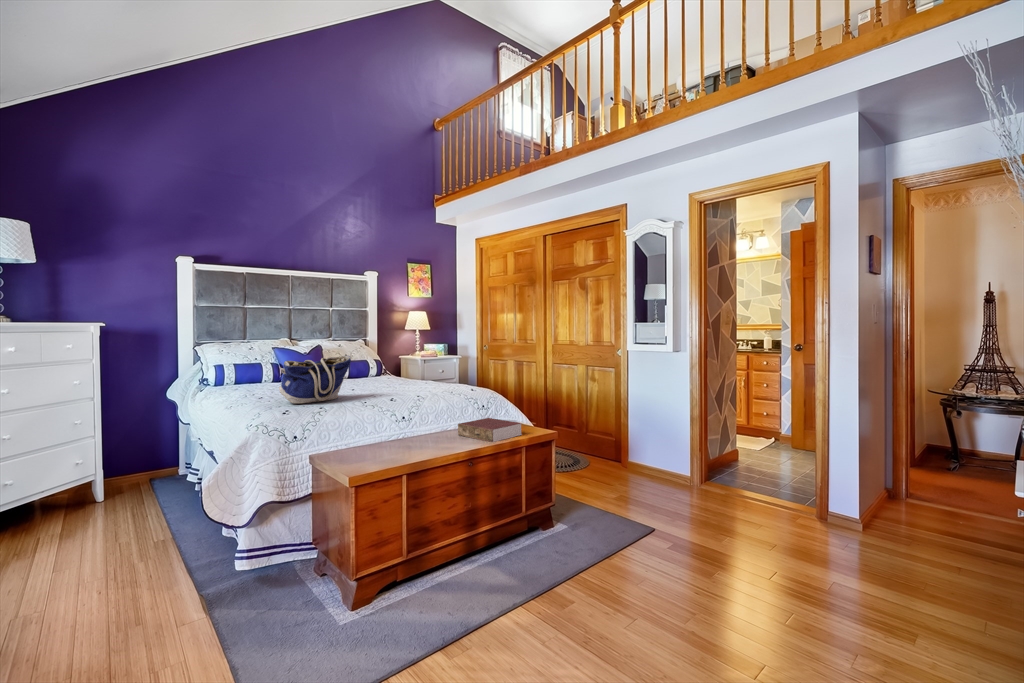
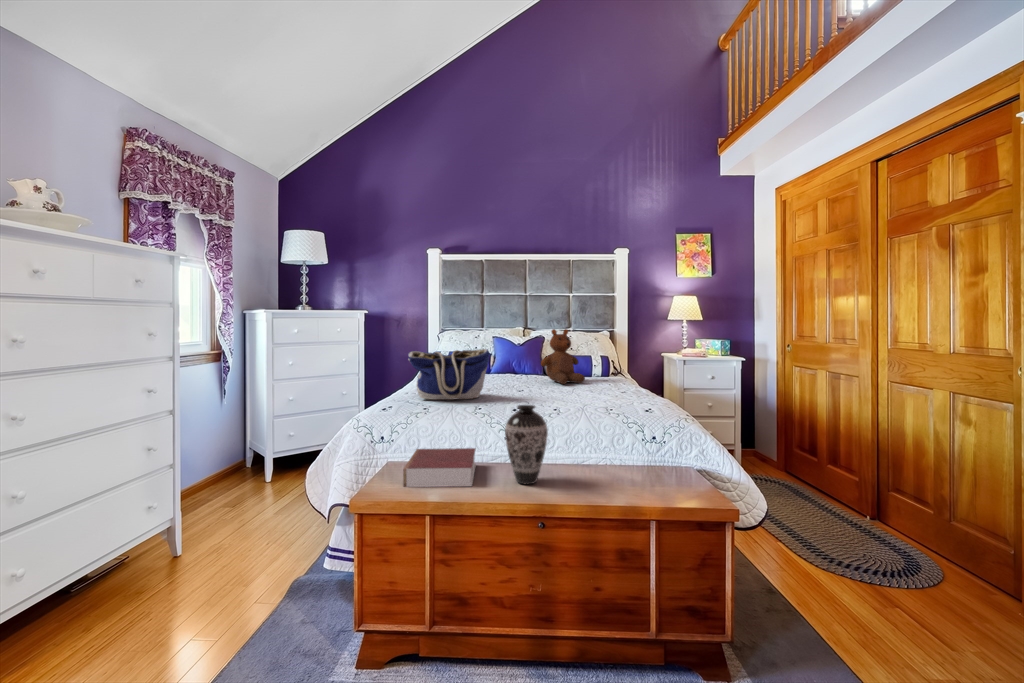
teddy bear: none [352,338,388,383] -> present [541,329,585,384]
decorative vase: none [424,391,453,445] -> present [505,405,548,484]
book: present [458,418,522,442] -> present [403,448,476,487]

